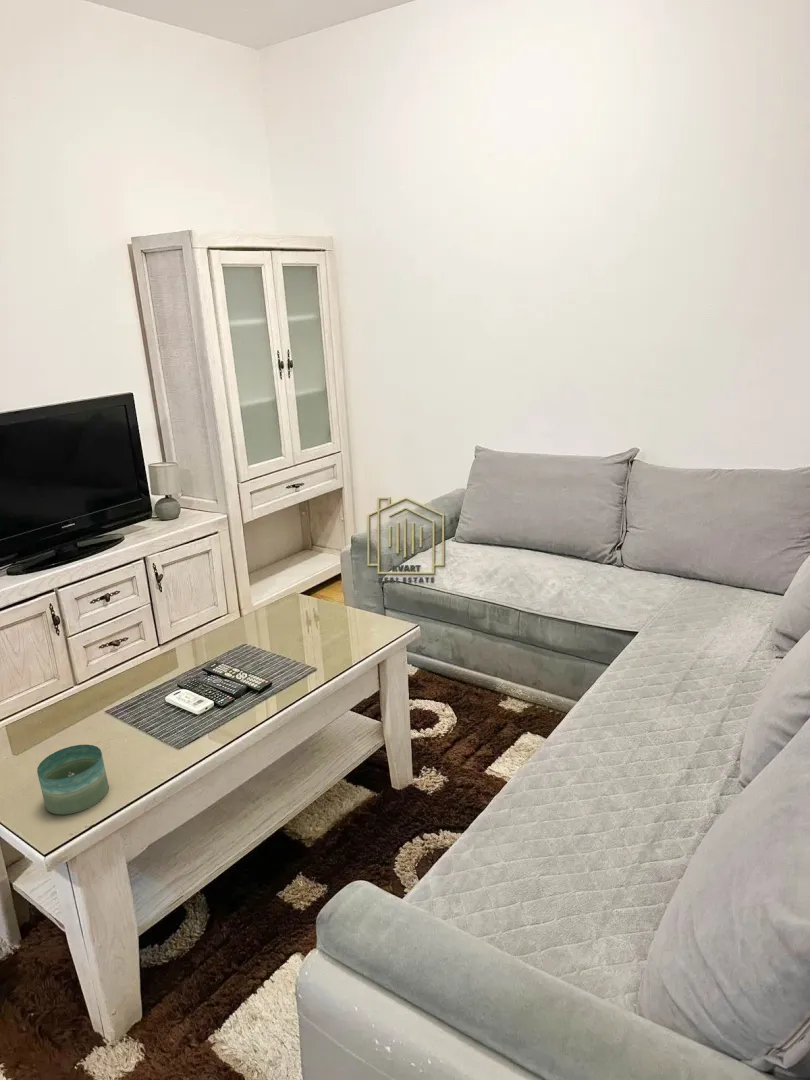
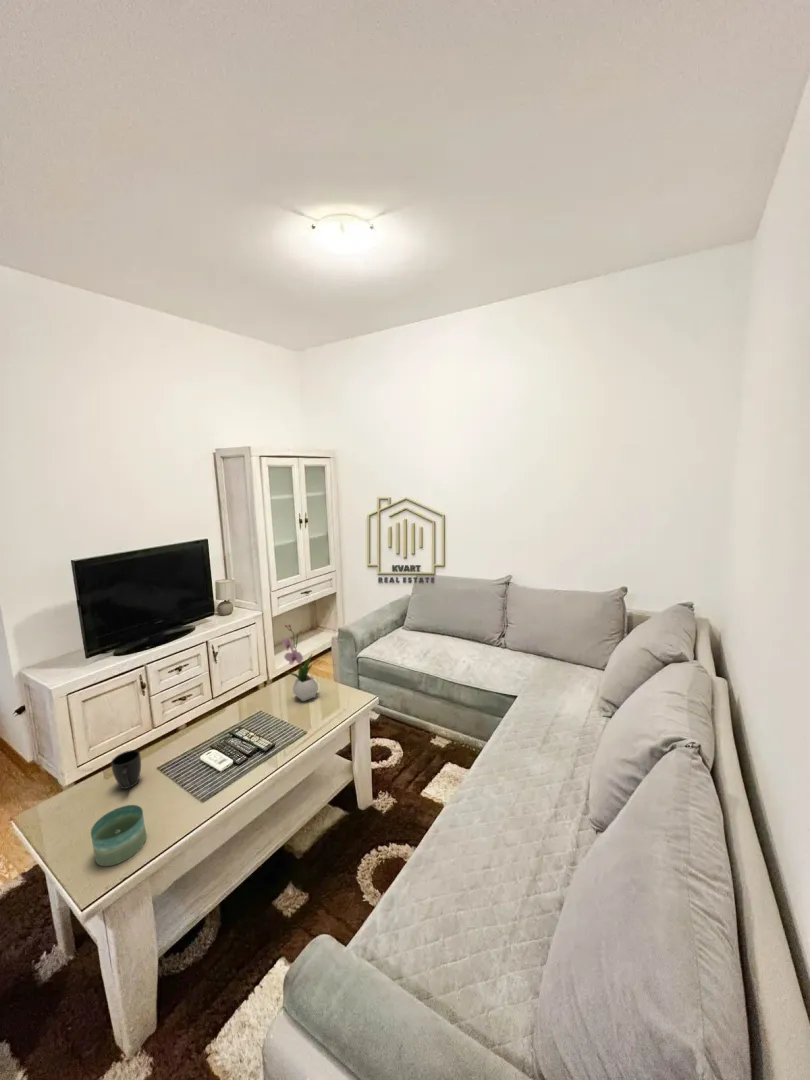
flower arrangement: none [270,516,329,634] -> present [282,625,318,701]
mug: none [43,685,84,735] -> present [111,750,141,789]

